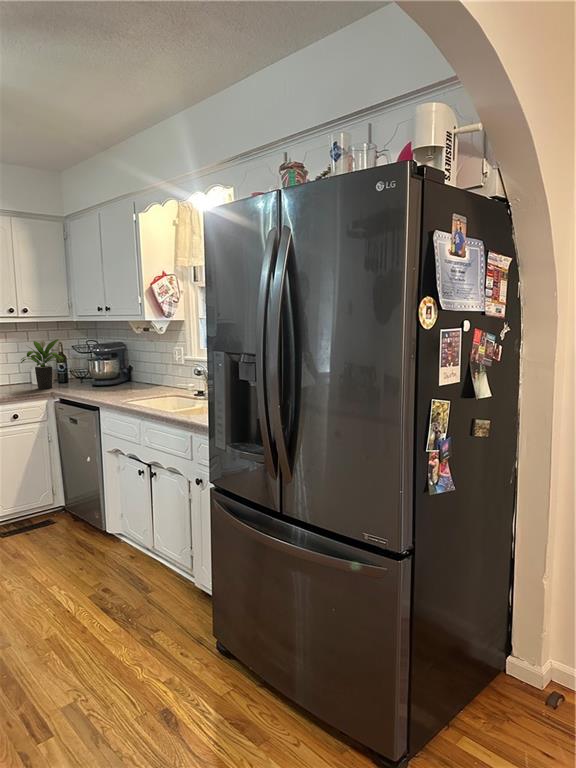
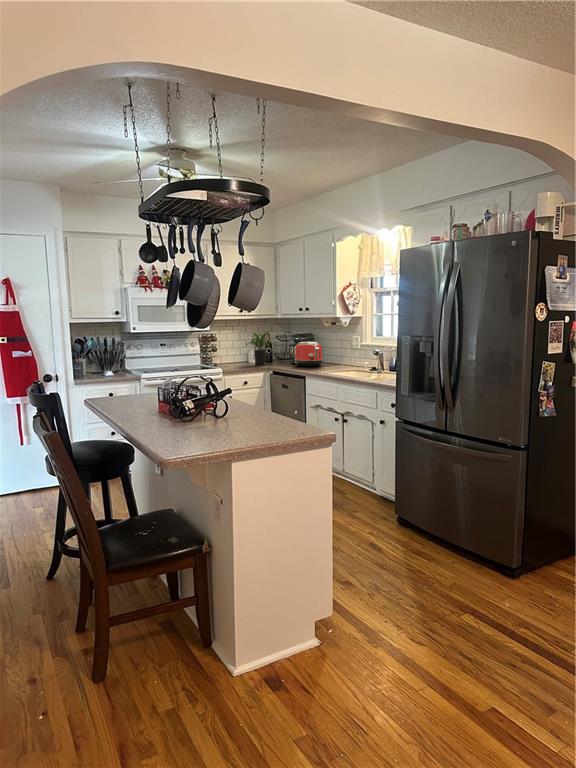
toaster: none [93,355,134,391] -> present [295,342,323,367]

